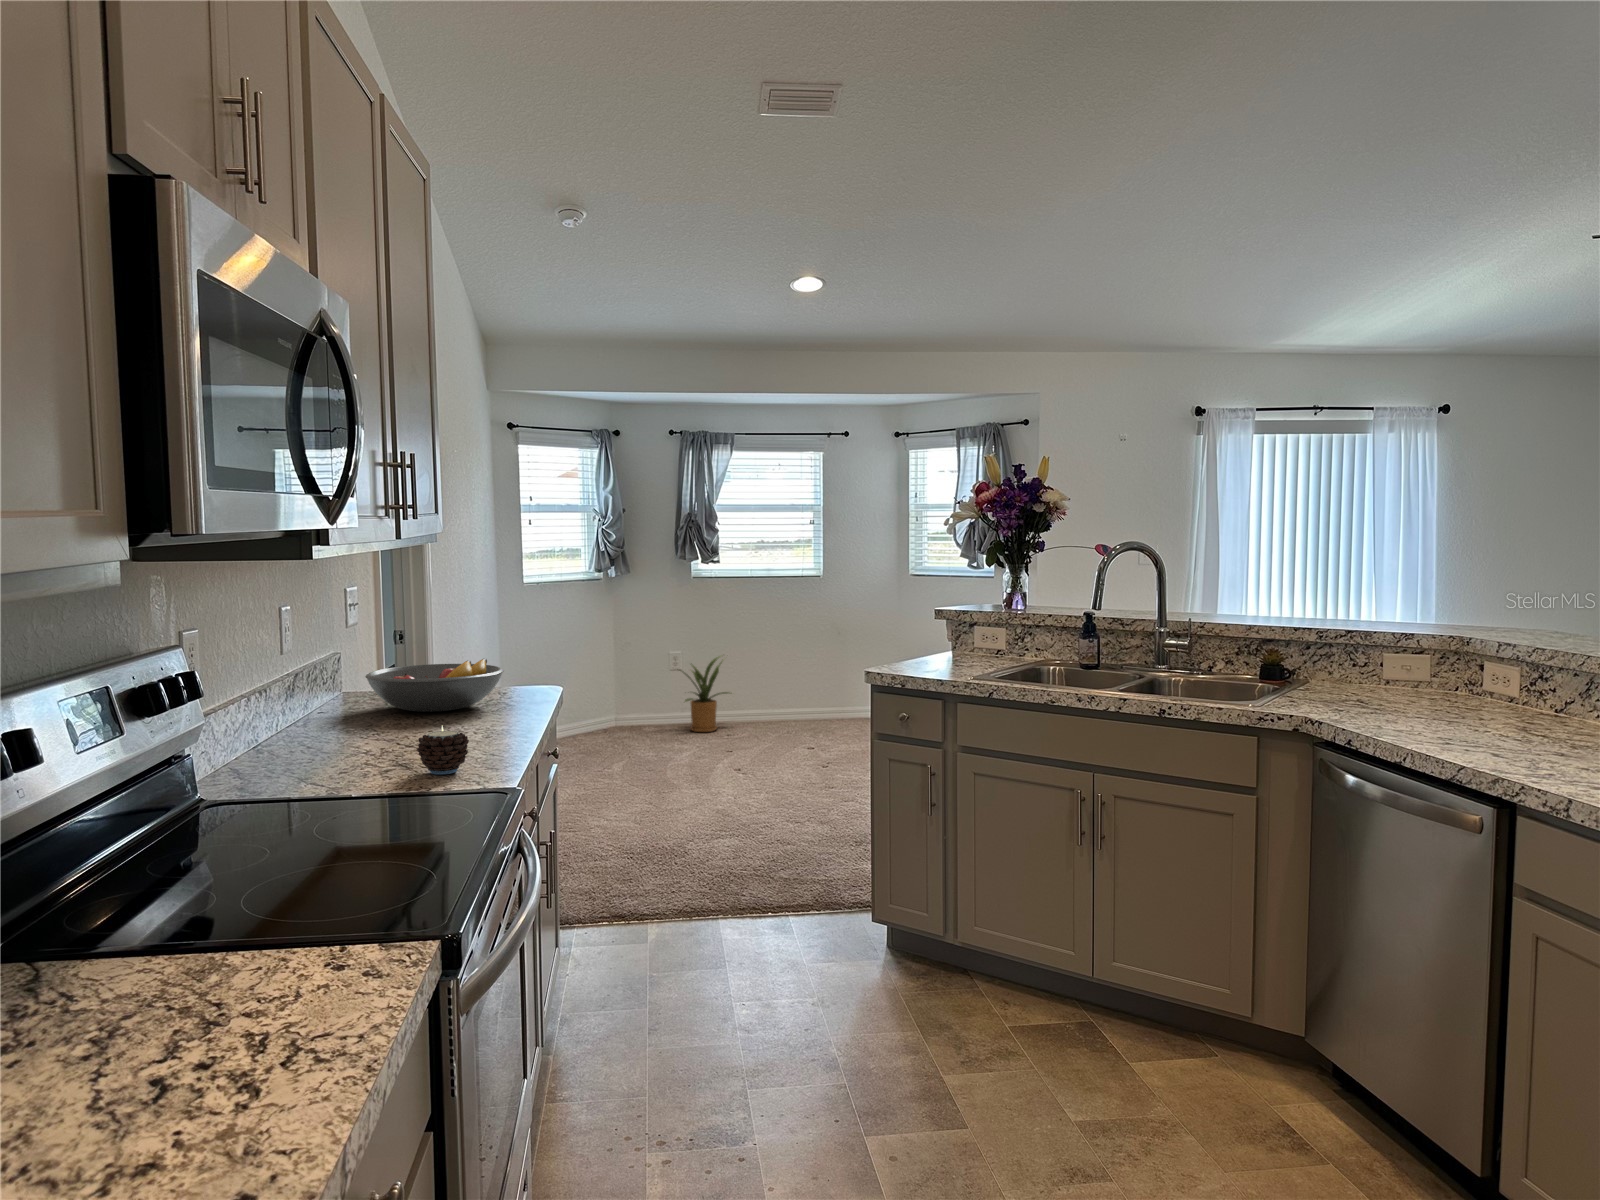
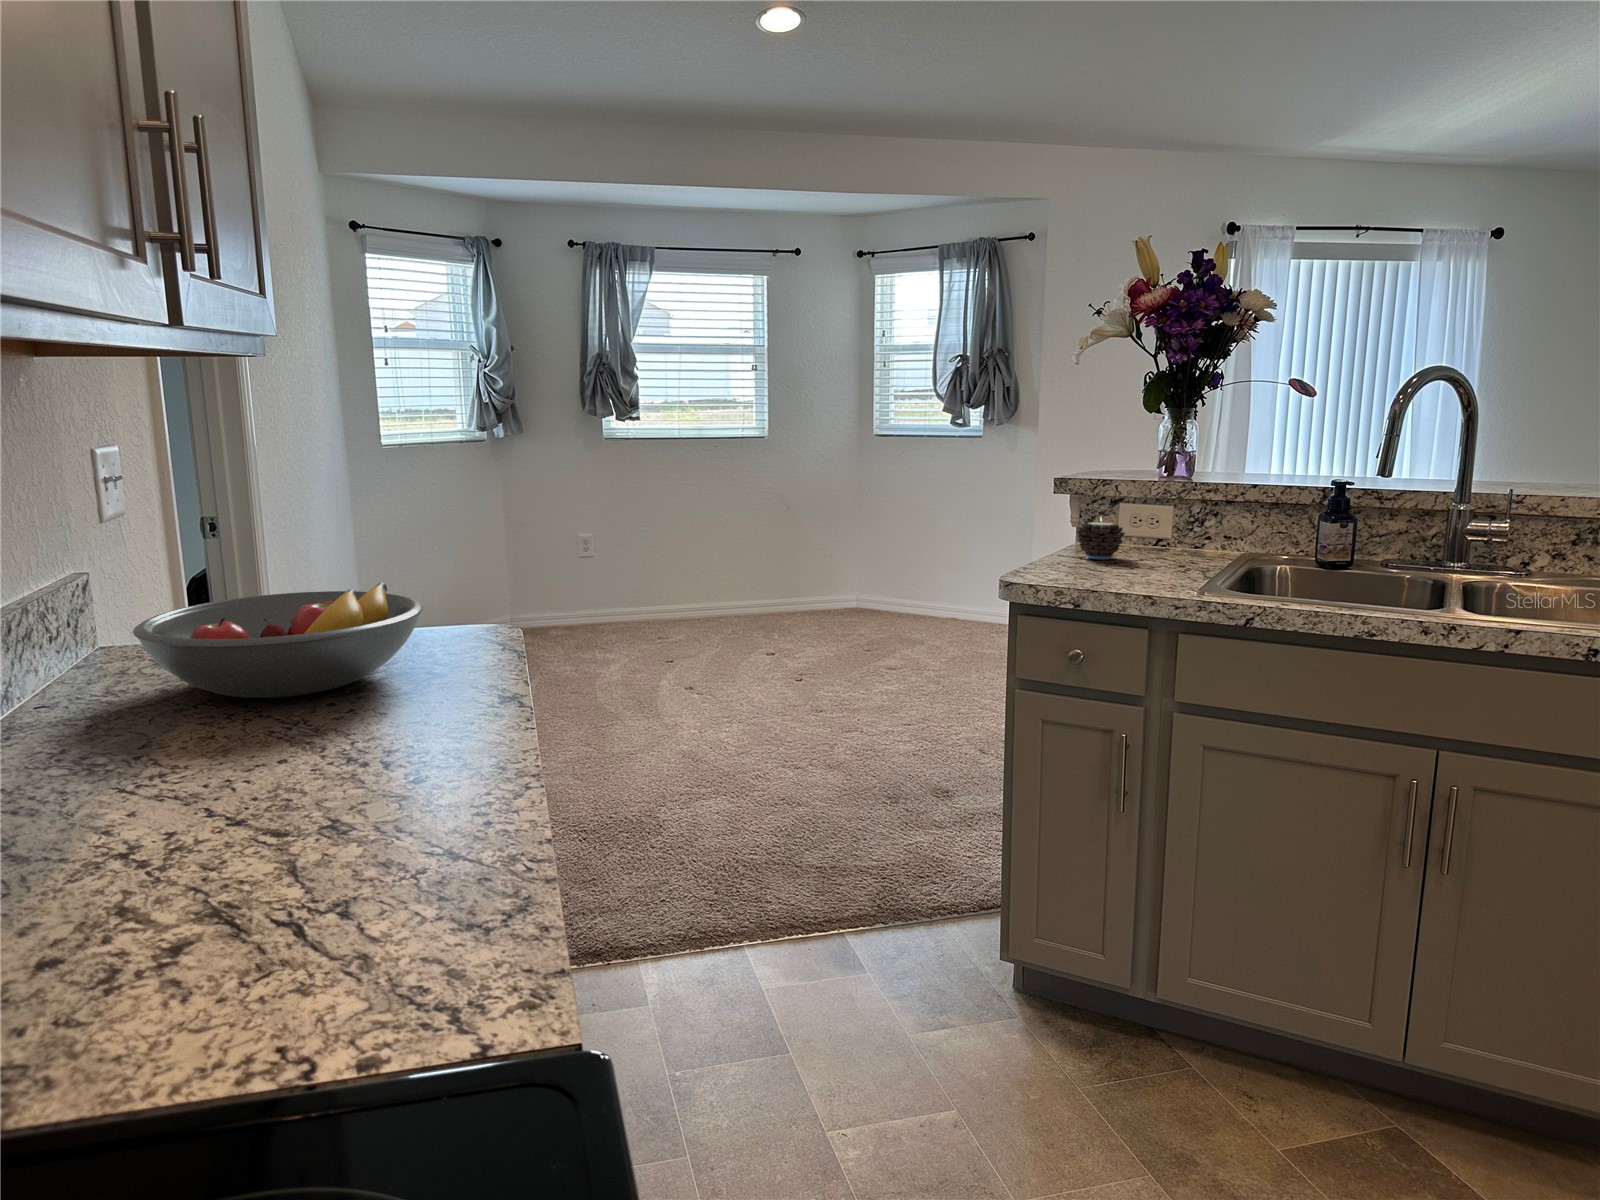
house plant: present [684,656,728,732] -> none [577,534,664,632]
candle: present [417,726,469,774] -> present [1077,518,1125,559]

